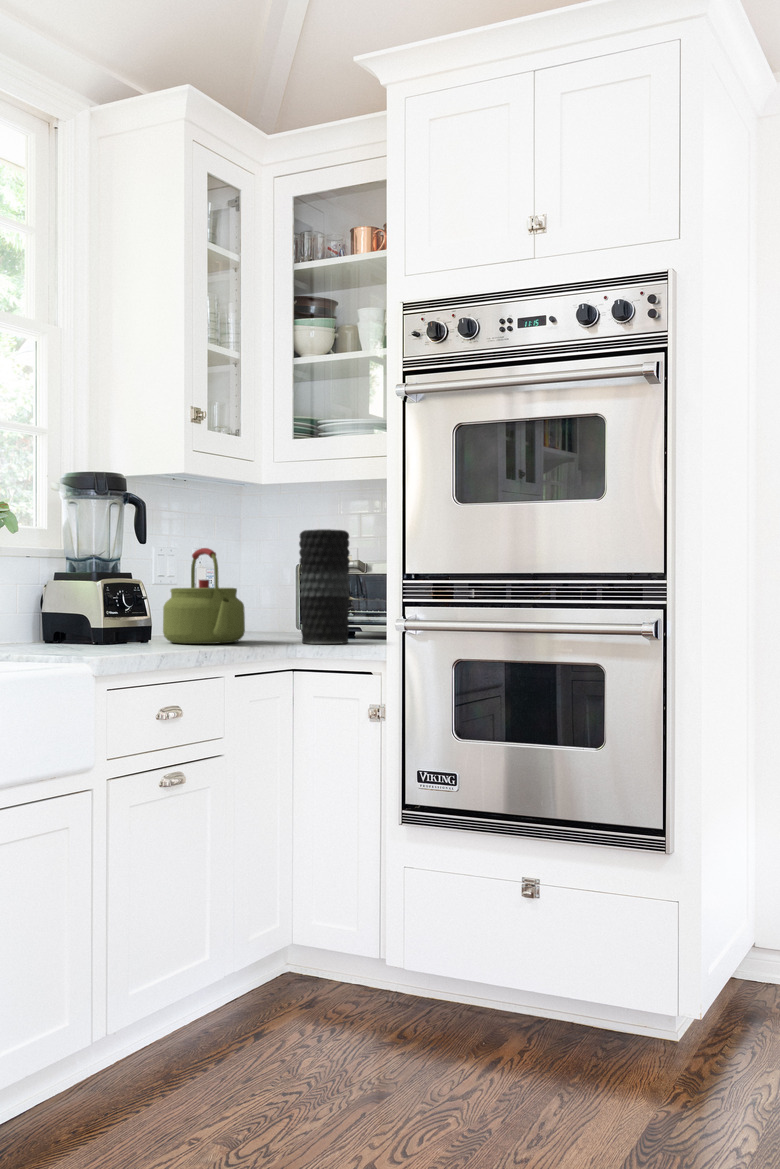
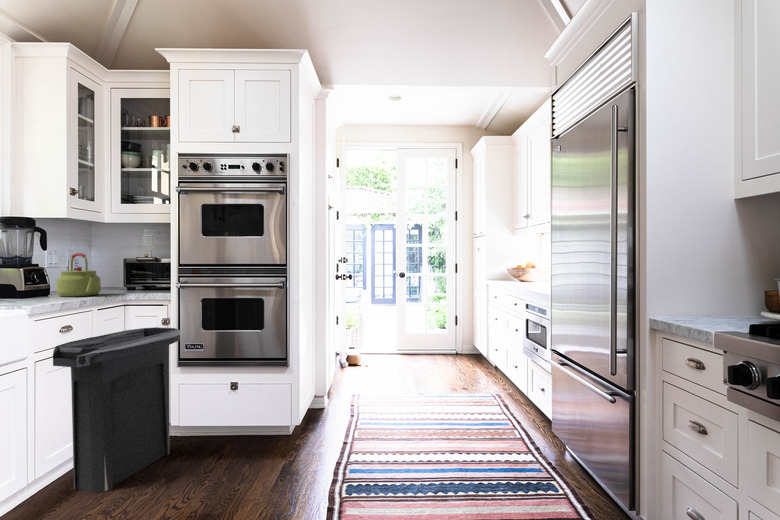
vase: present [299,529,350,644] -> none [128,245,152,294]
trash can: none [133,724,403,1104] -> present [53,327,180,493]

